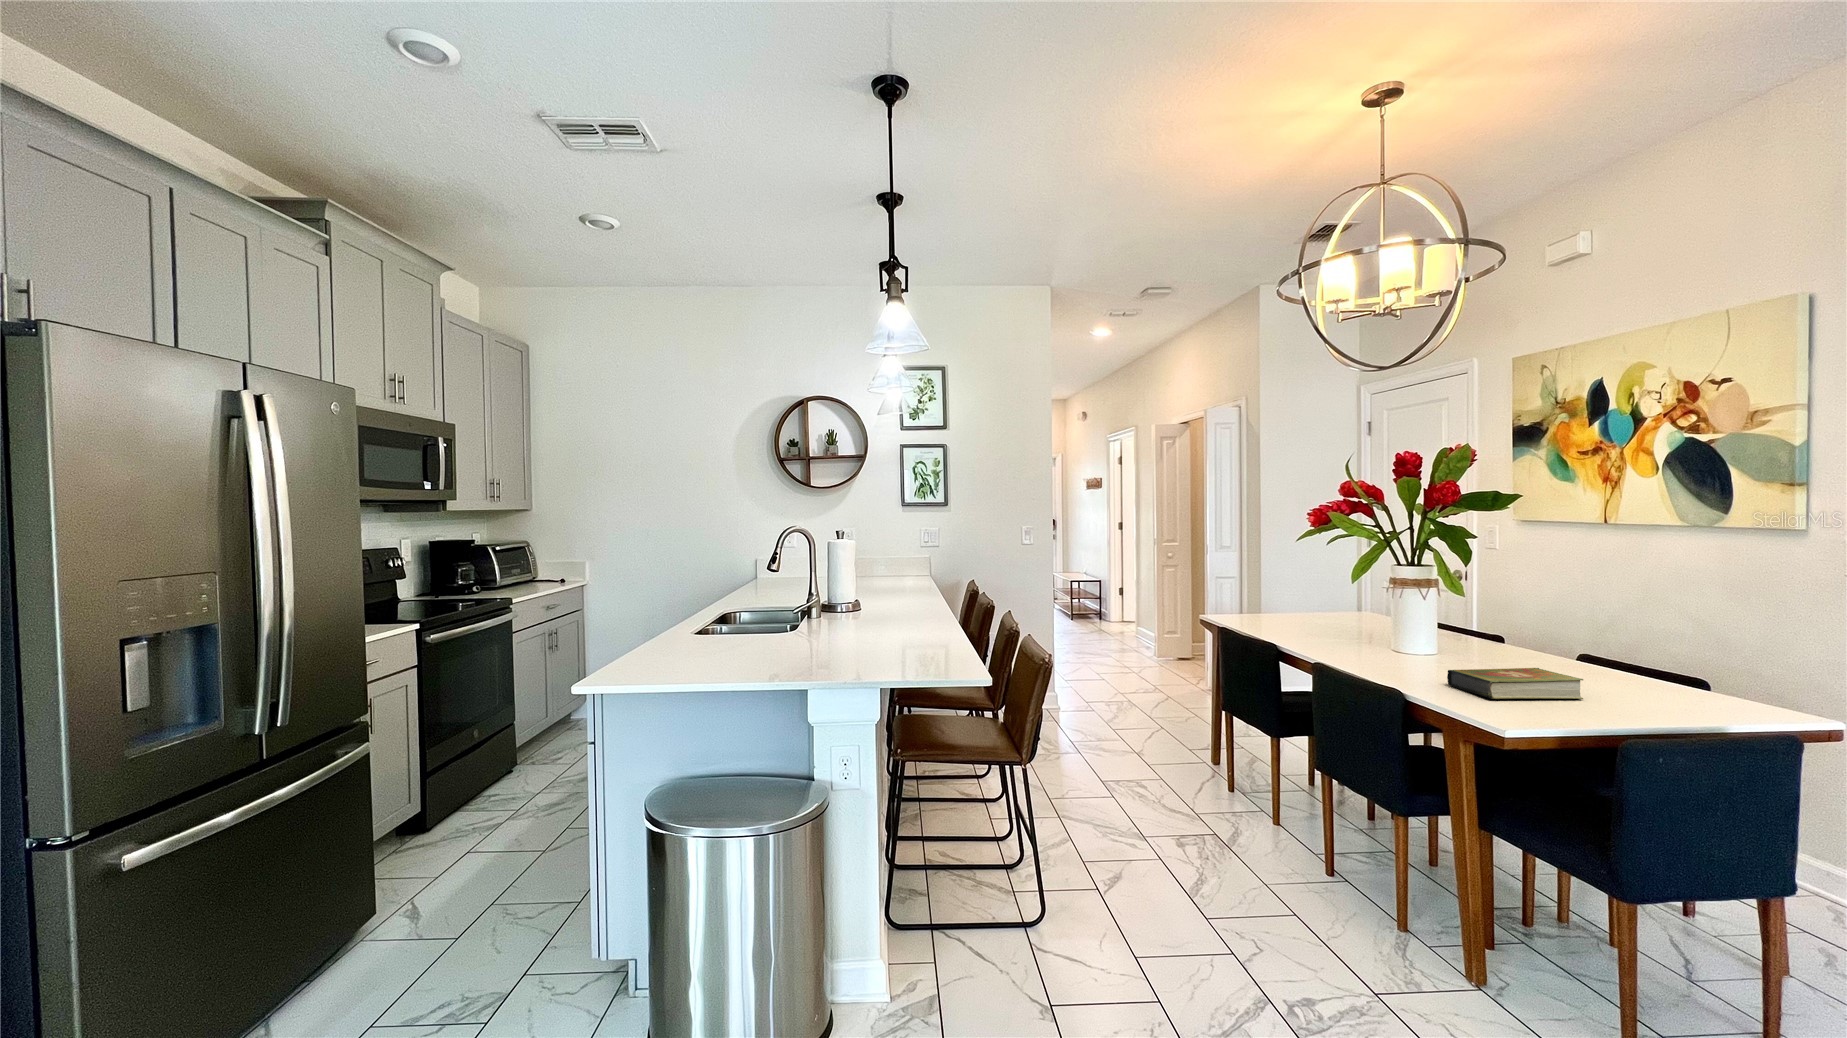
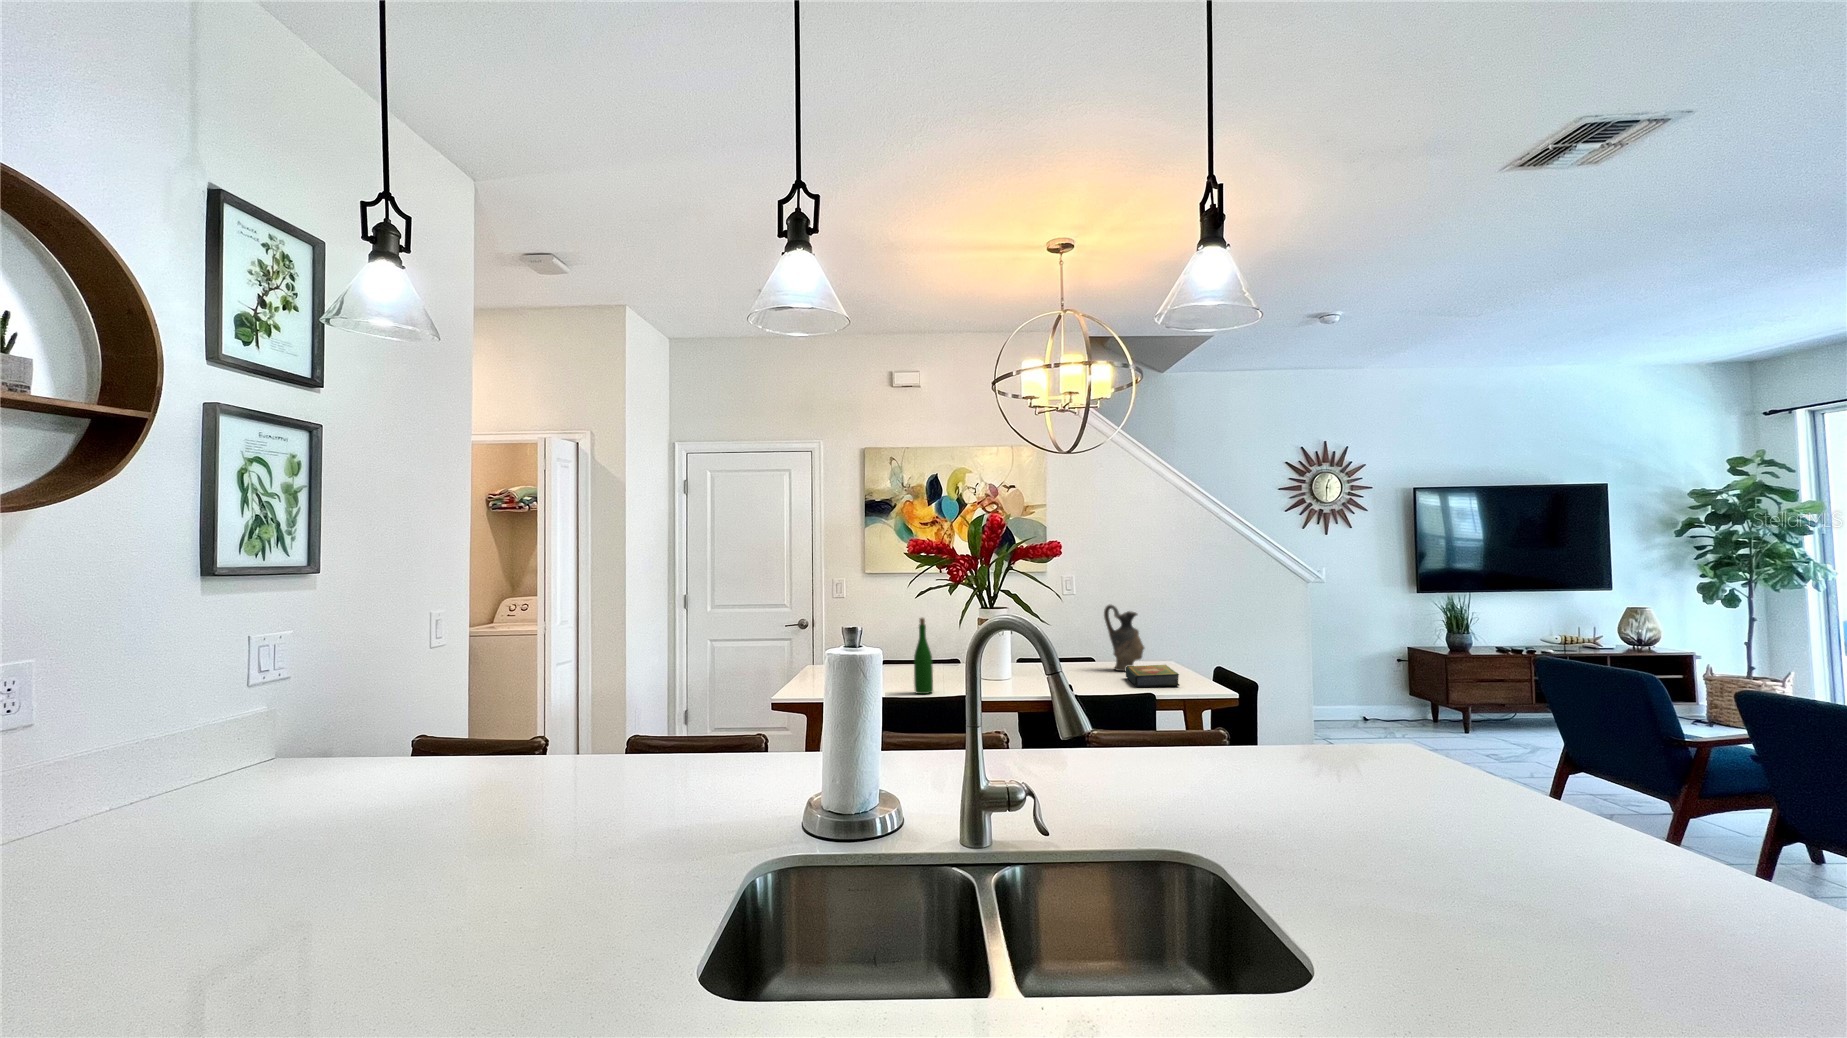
wine bottle: none [1278,561,1299,636] -> present [914,618,933,694]
ceramic pitcher: none [1600,579,1664,689] -> present [1104,604,1144,671]

